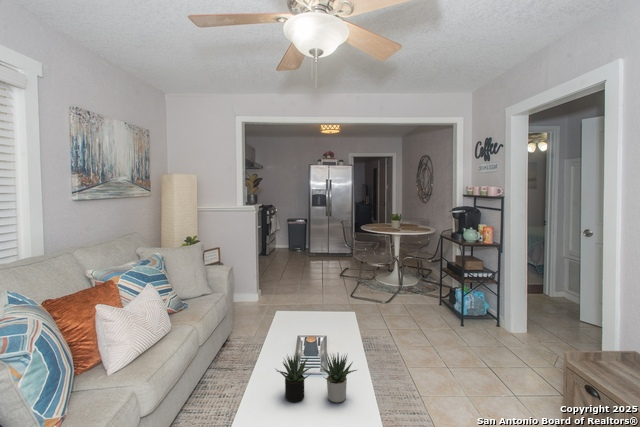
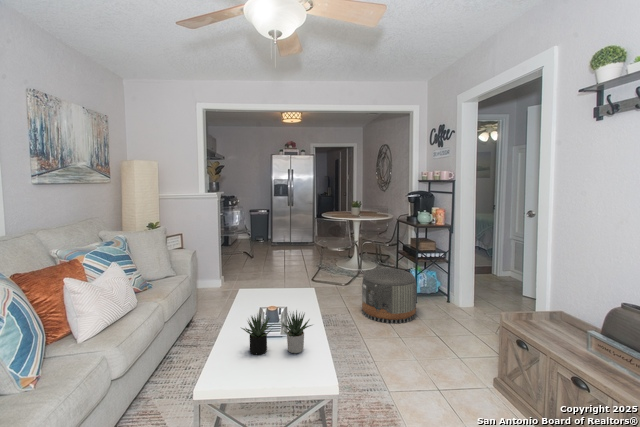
pouf: none [404,288,465,351] -> present [362,268,417,324]

